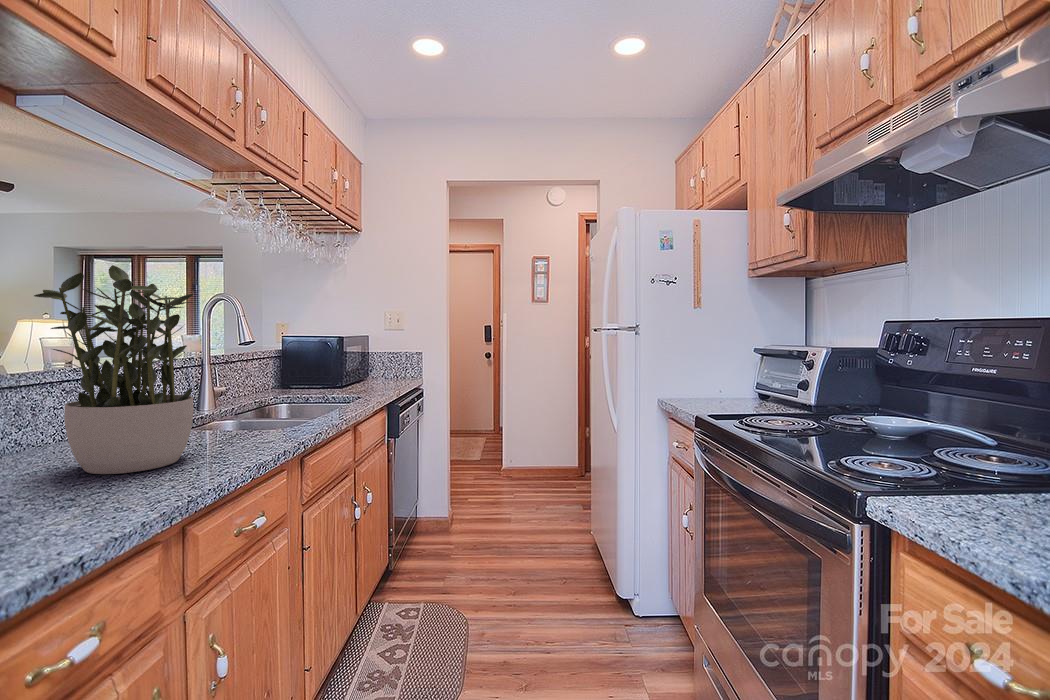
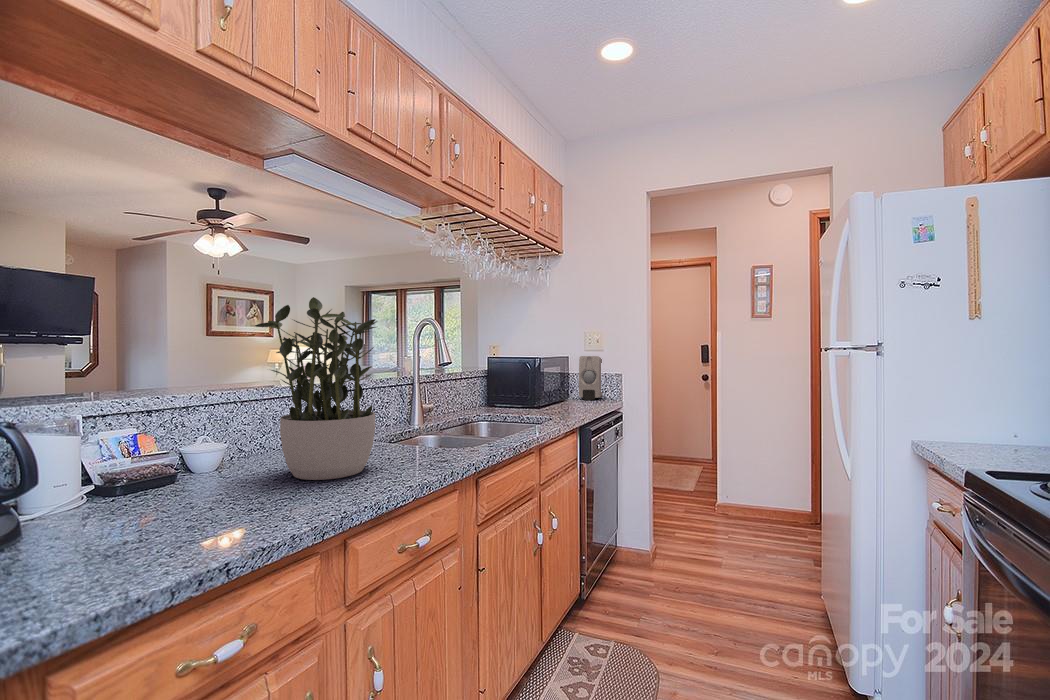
soap dispenser: none [381,337,404,380] -> present [579,356,603,400]

